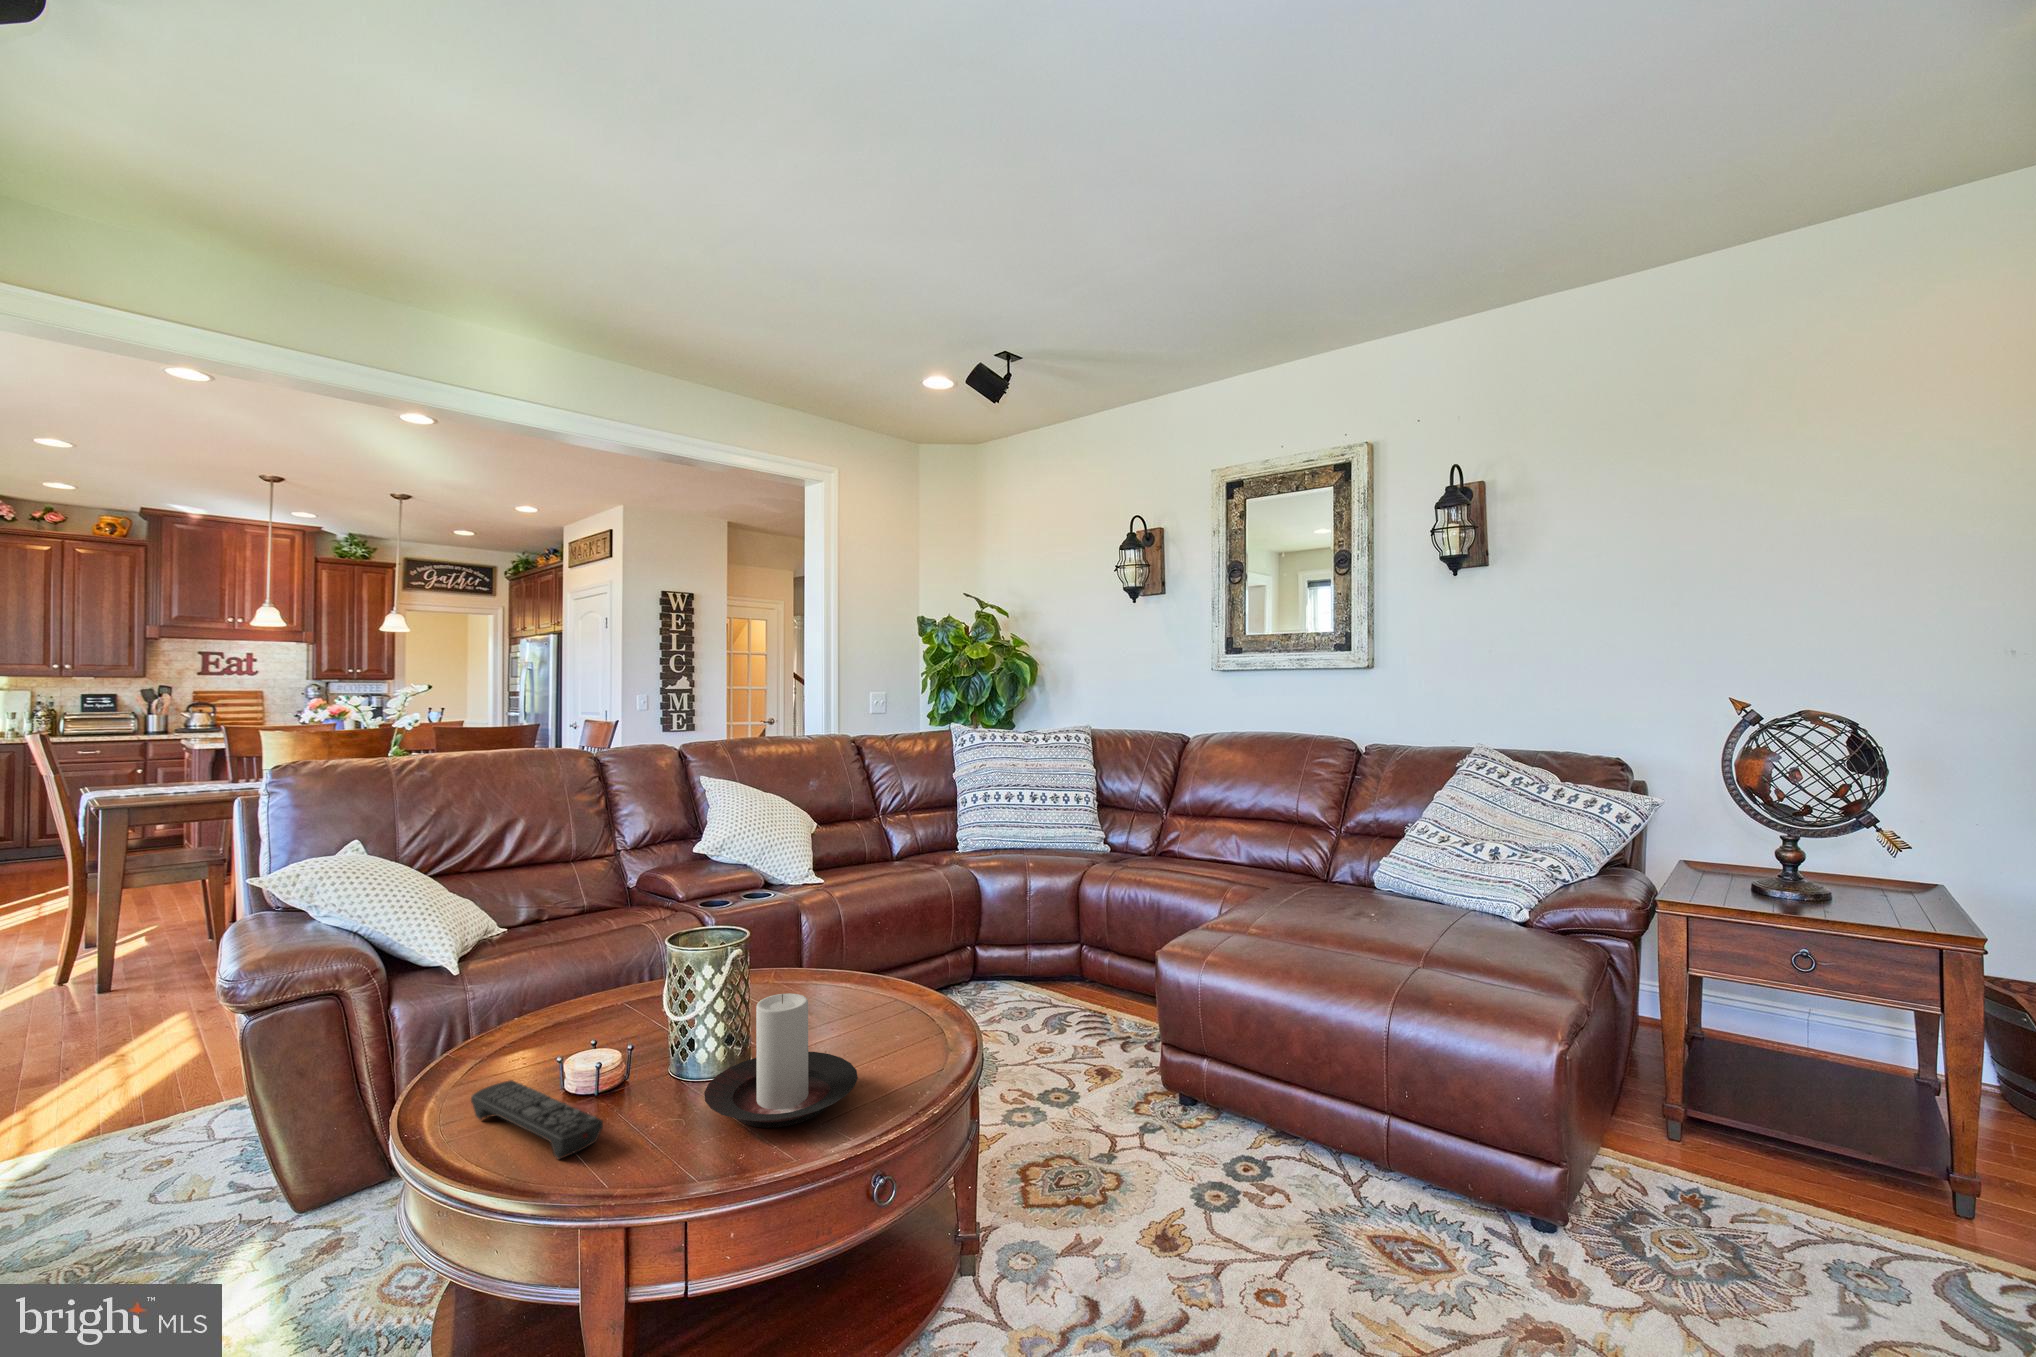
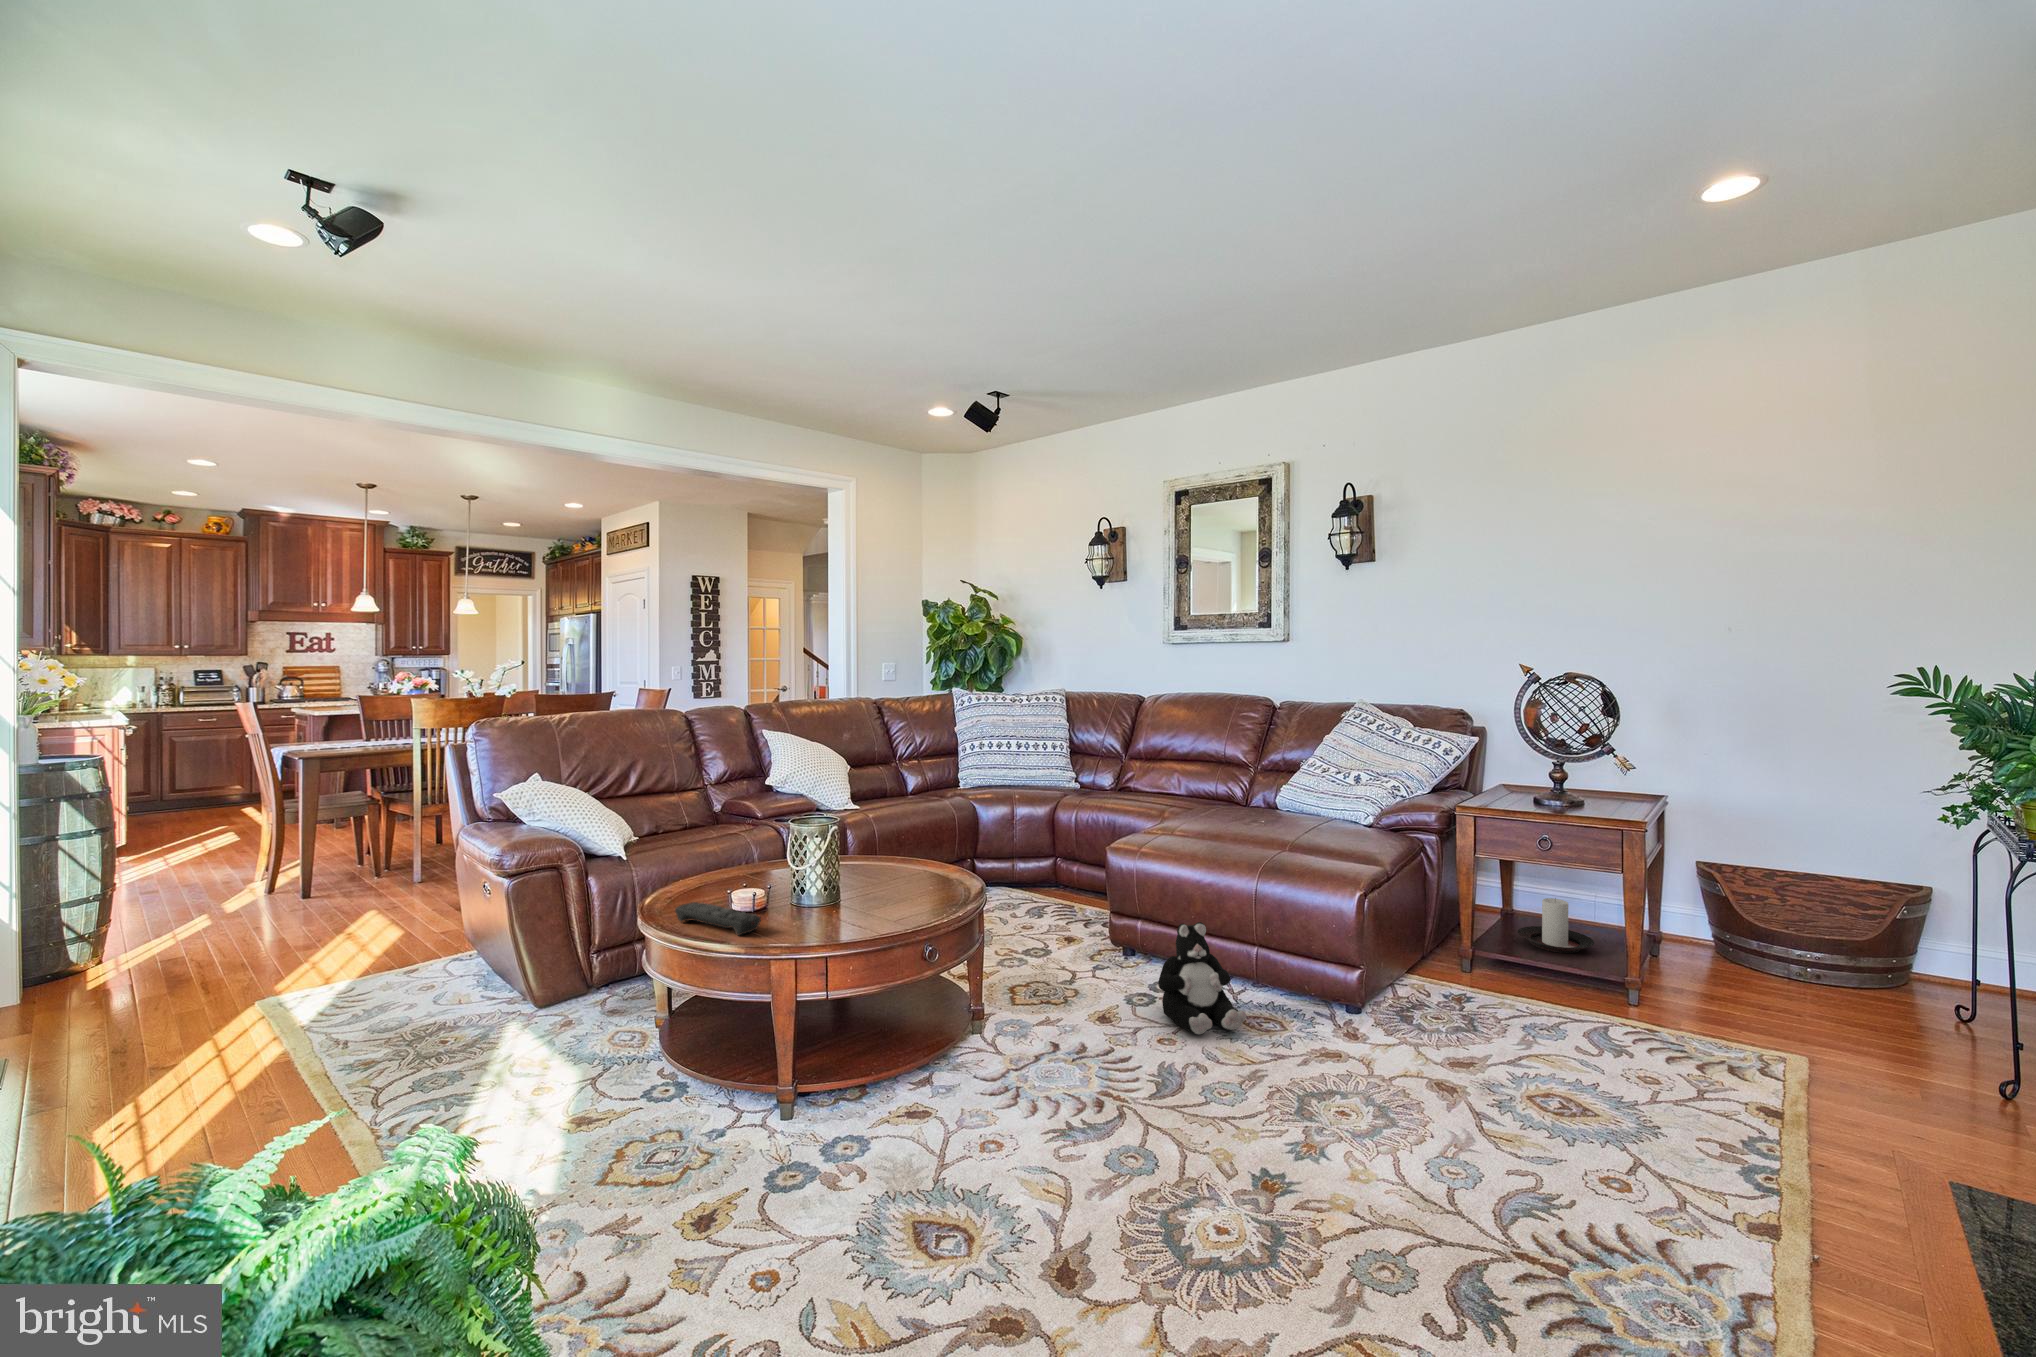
candle holder: present [704,993,858,1128] -> present [1517,898,1594,953]
plush toy: none [1248,1087,1391,1281] -> present [1158,922,1246,1035]

